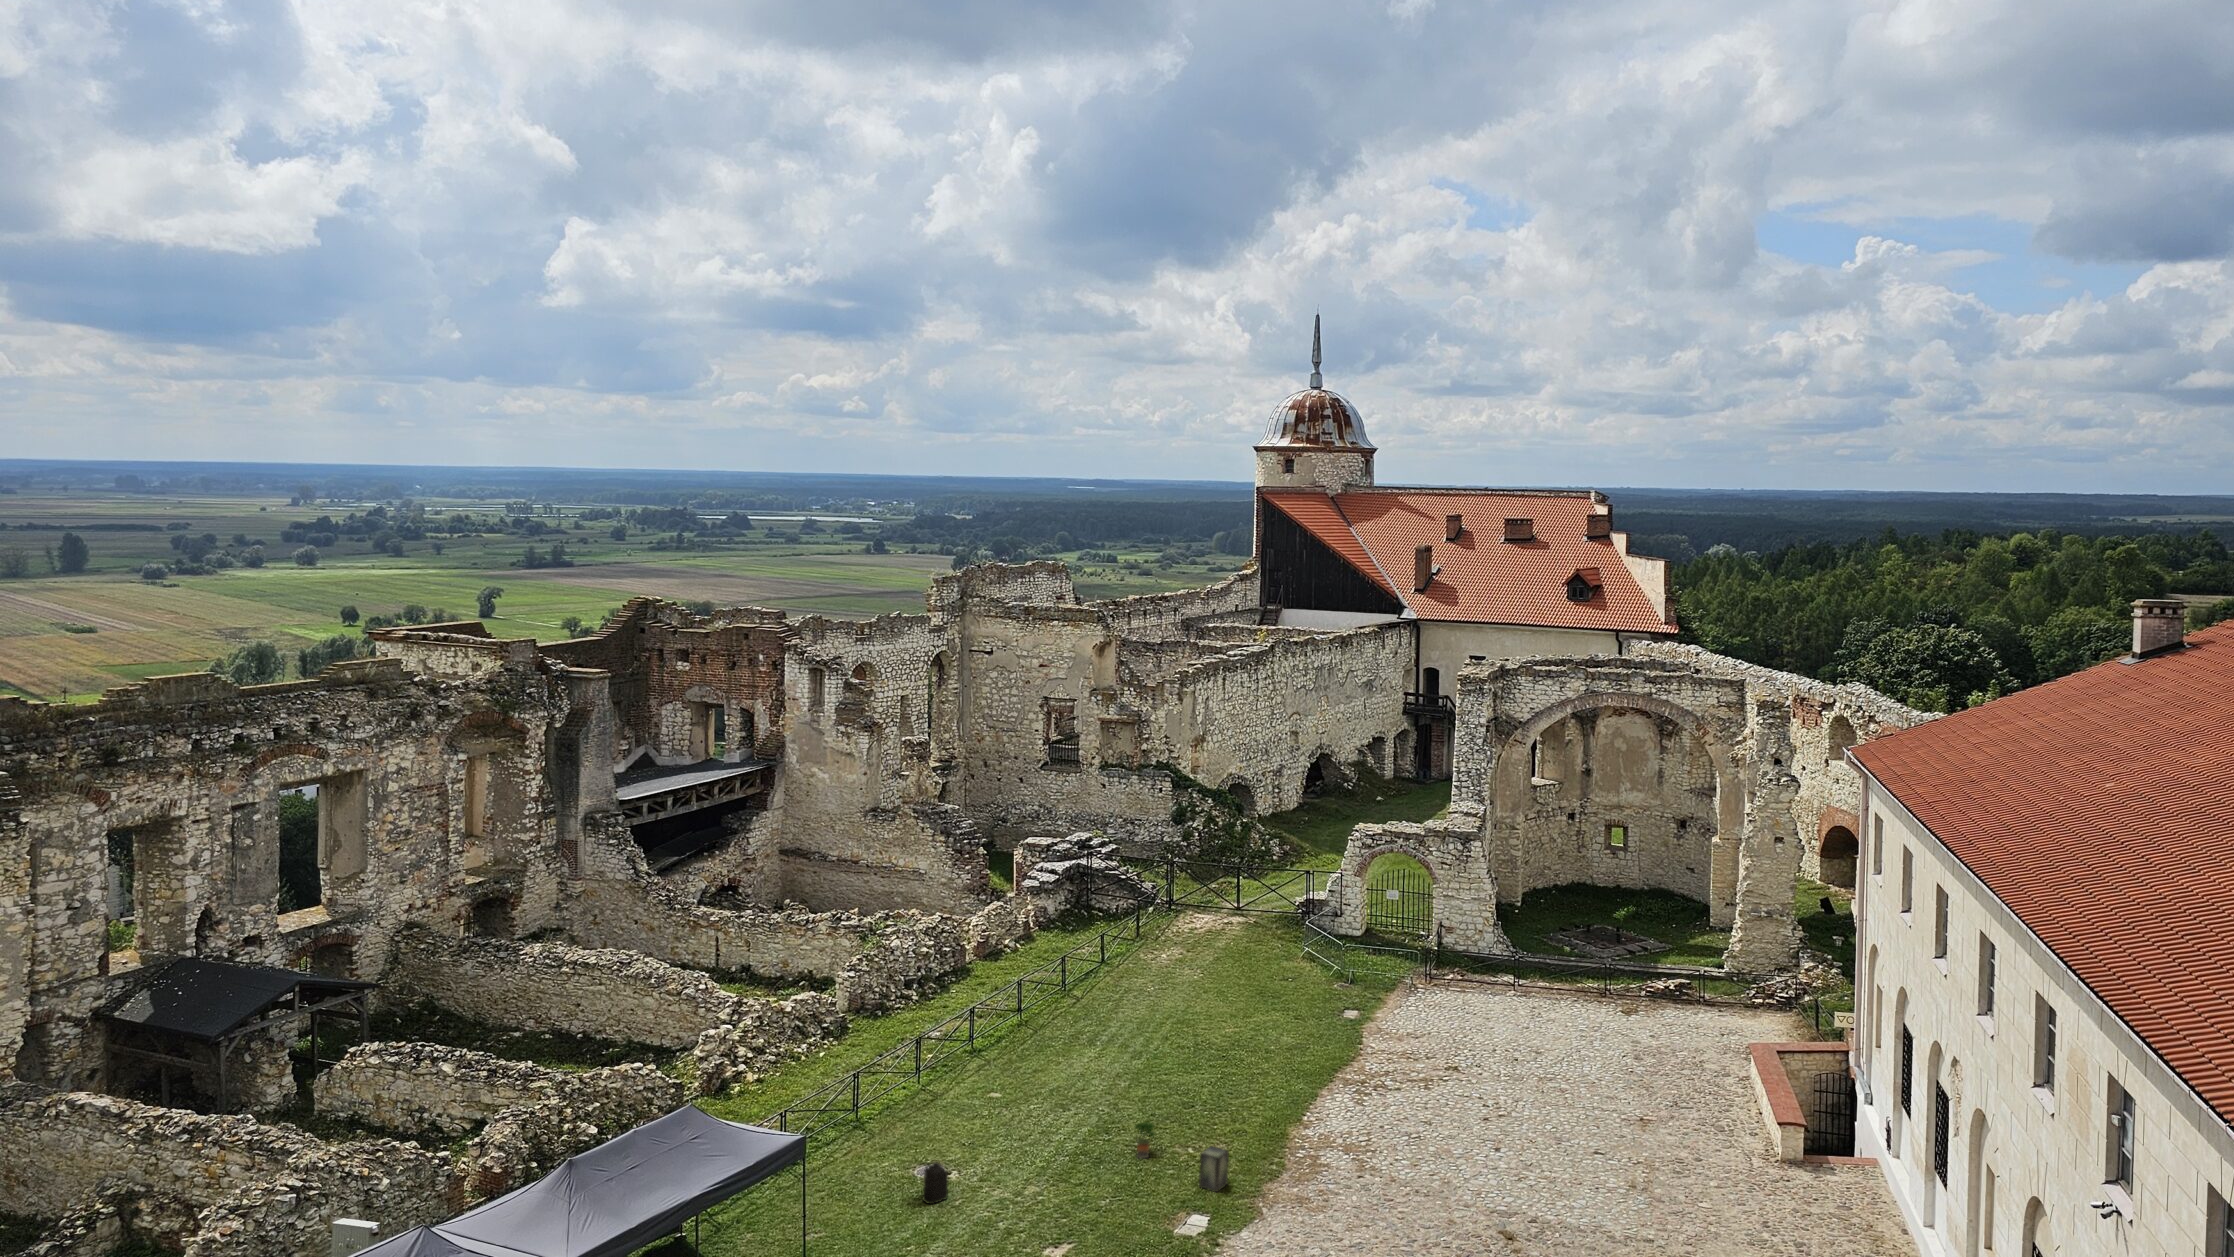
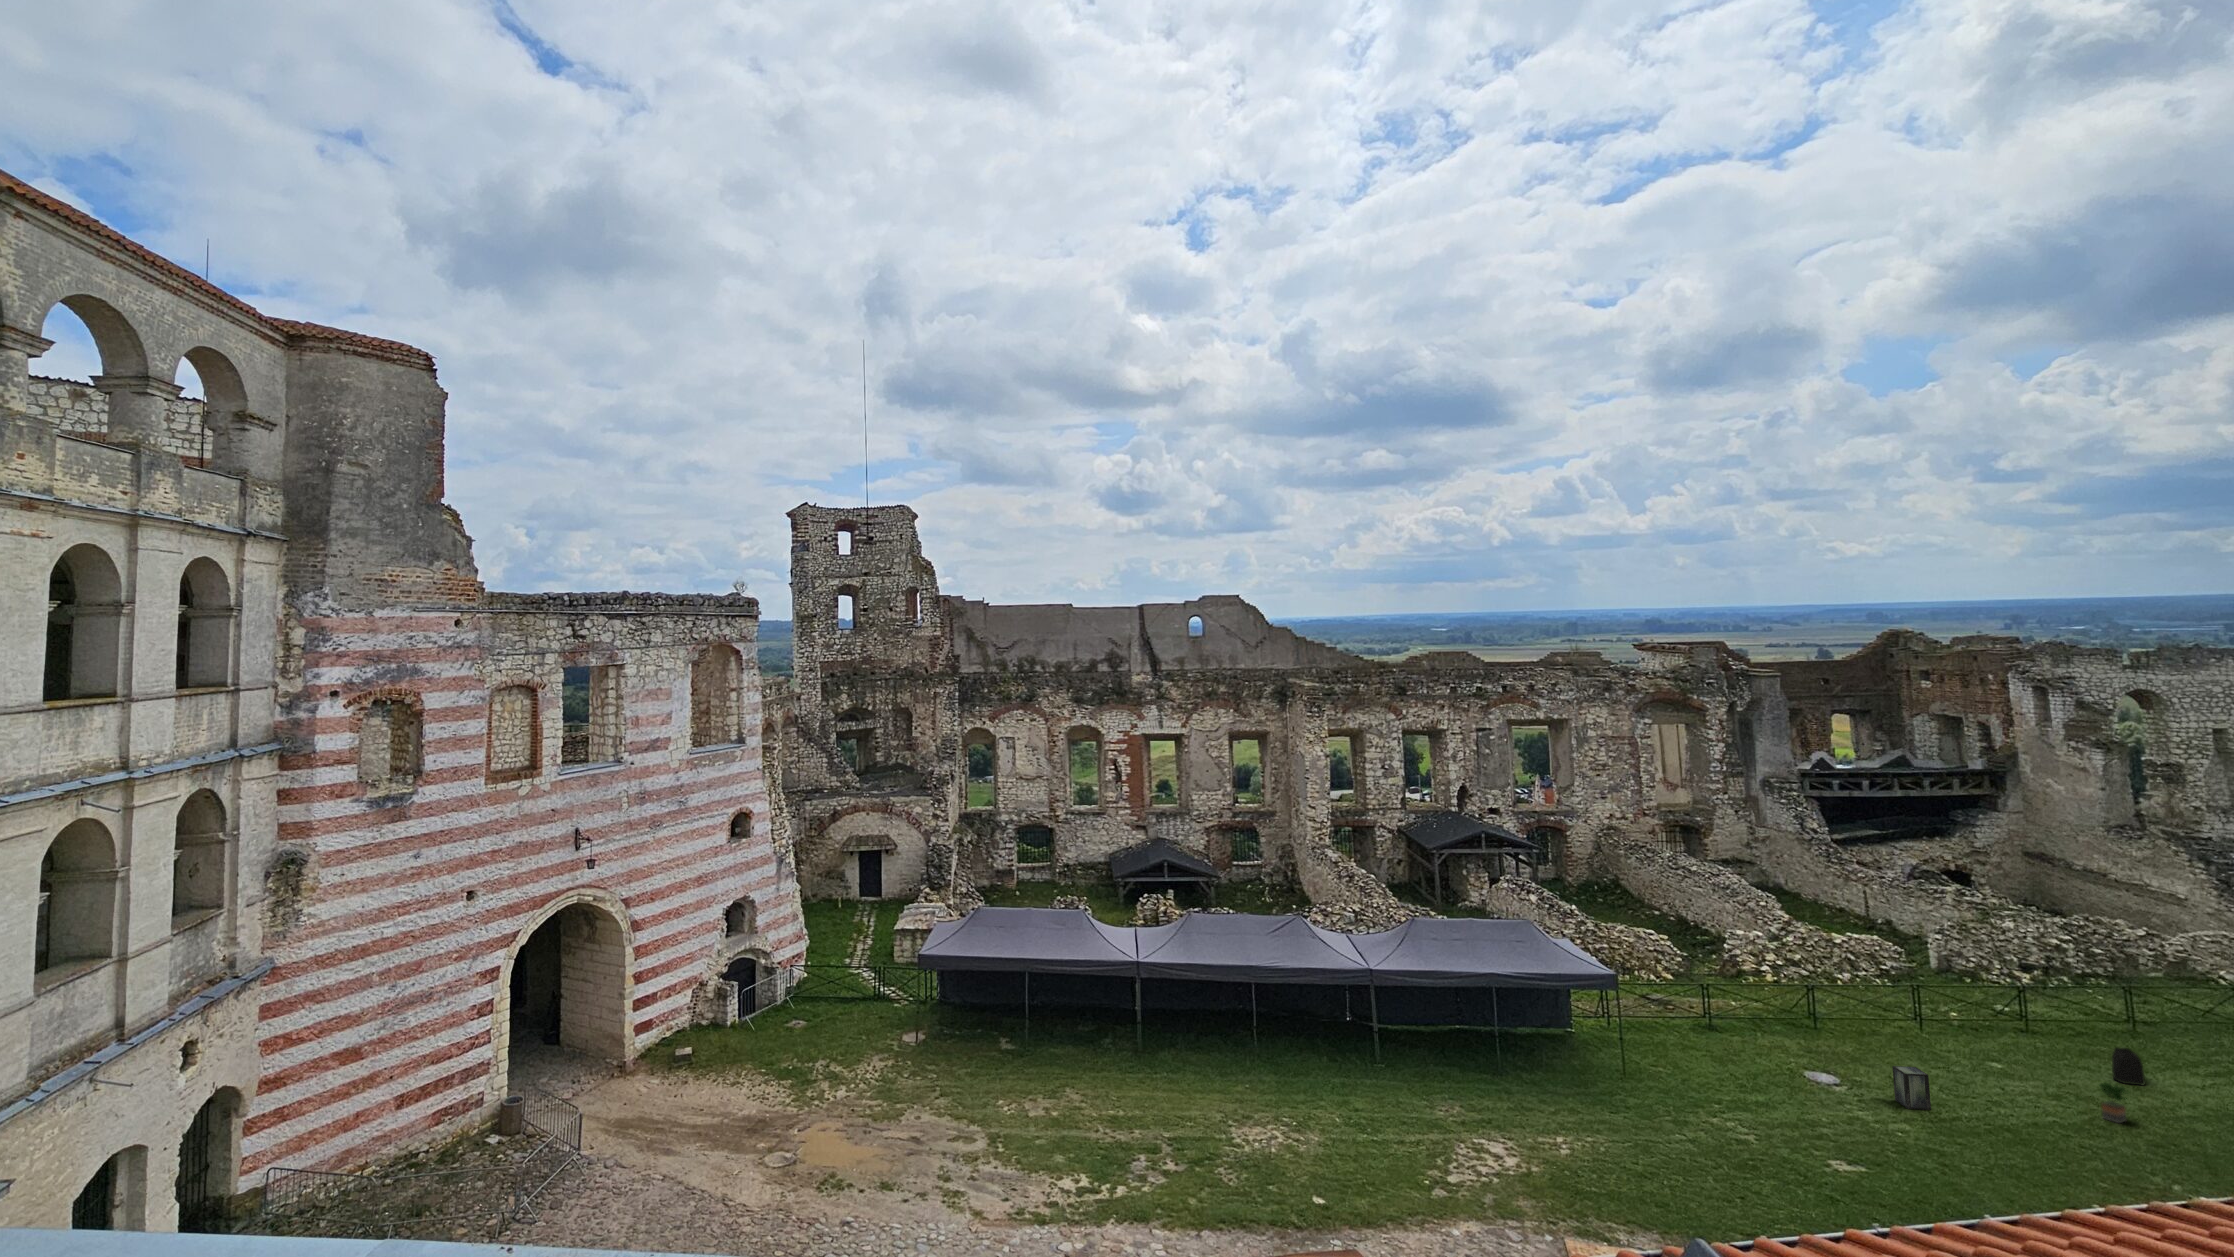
storage box: present [1199,1146,1229,1192] -> present [1892,1066,1931,1110]
backpack: present [922,1162,949,1204] -> present [2112,1048,2145,1085]

